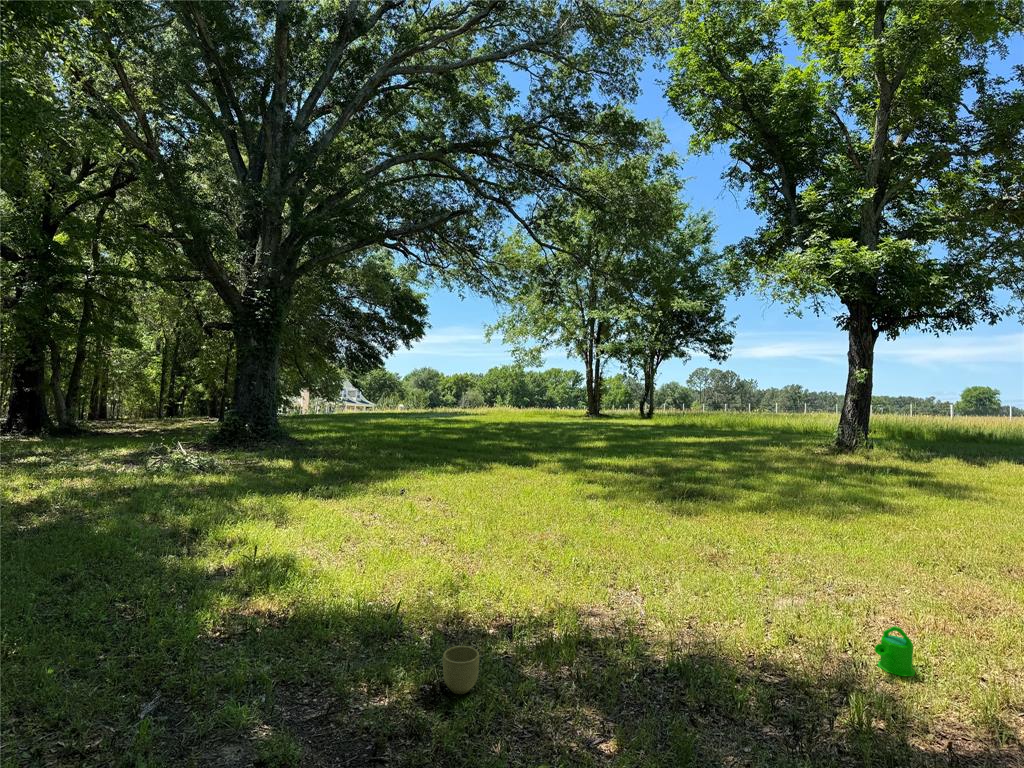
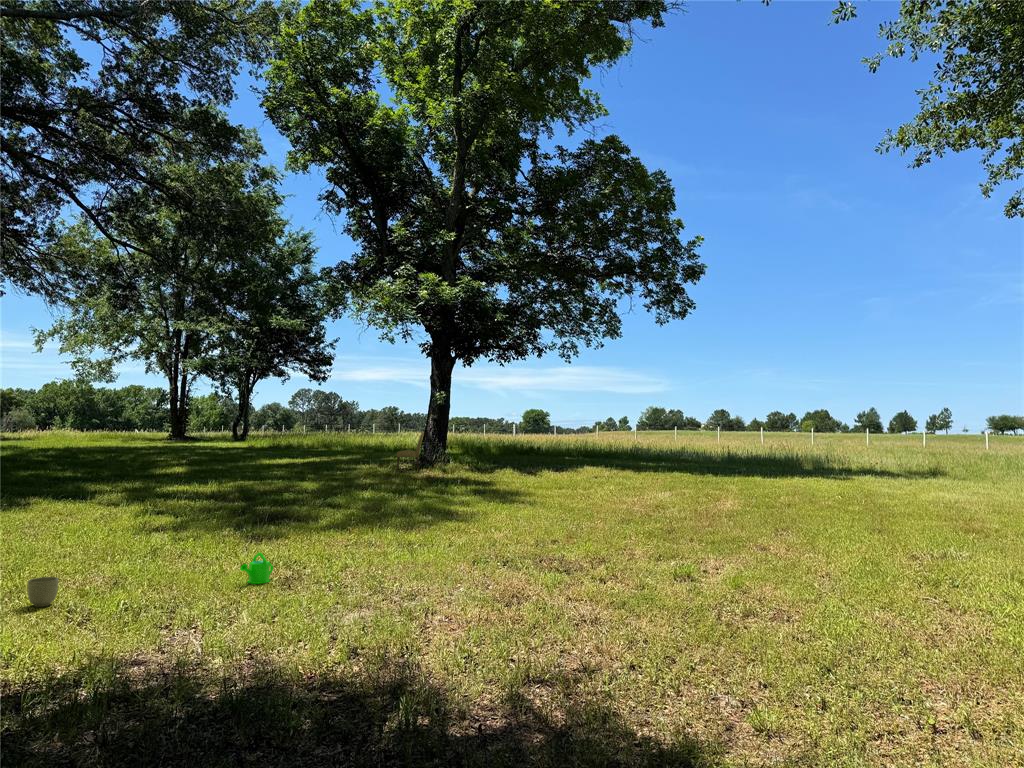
chair: none [806,410,840,455] -> present [396,431,424,472]
watering can: present [875,626,915,676] -> present [240,553,273,584]

